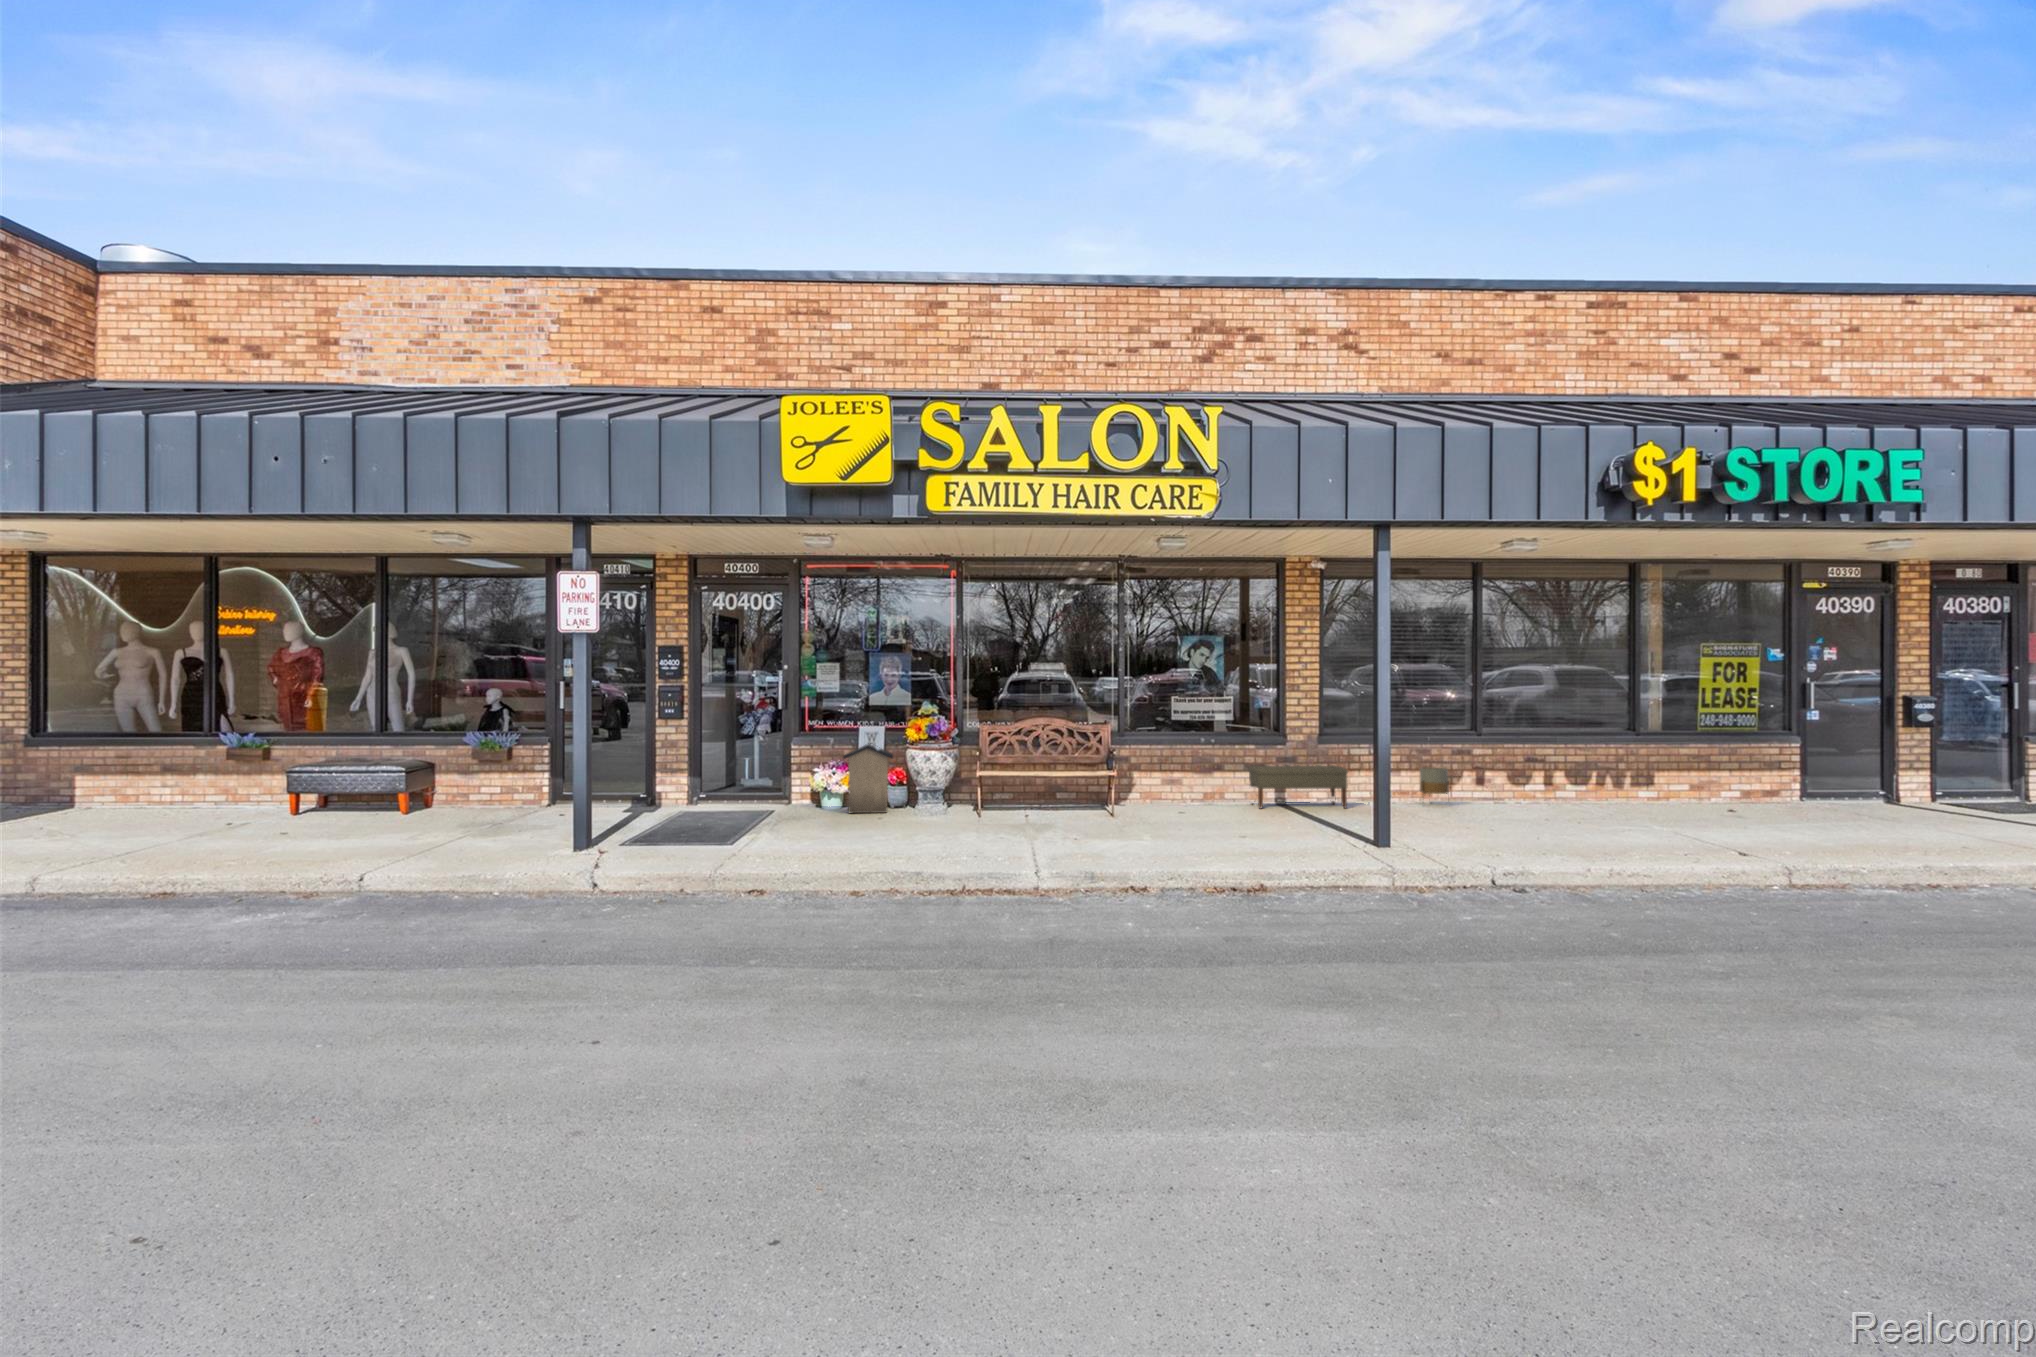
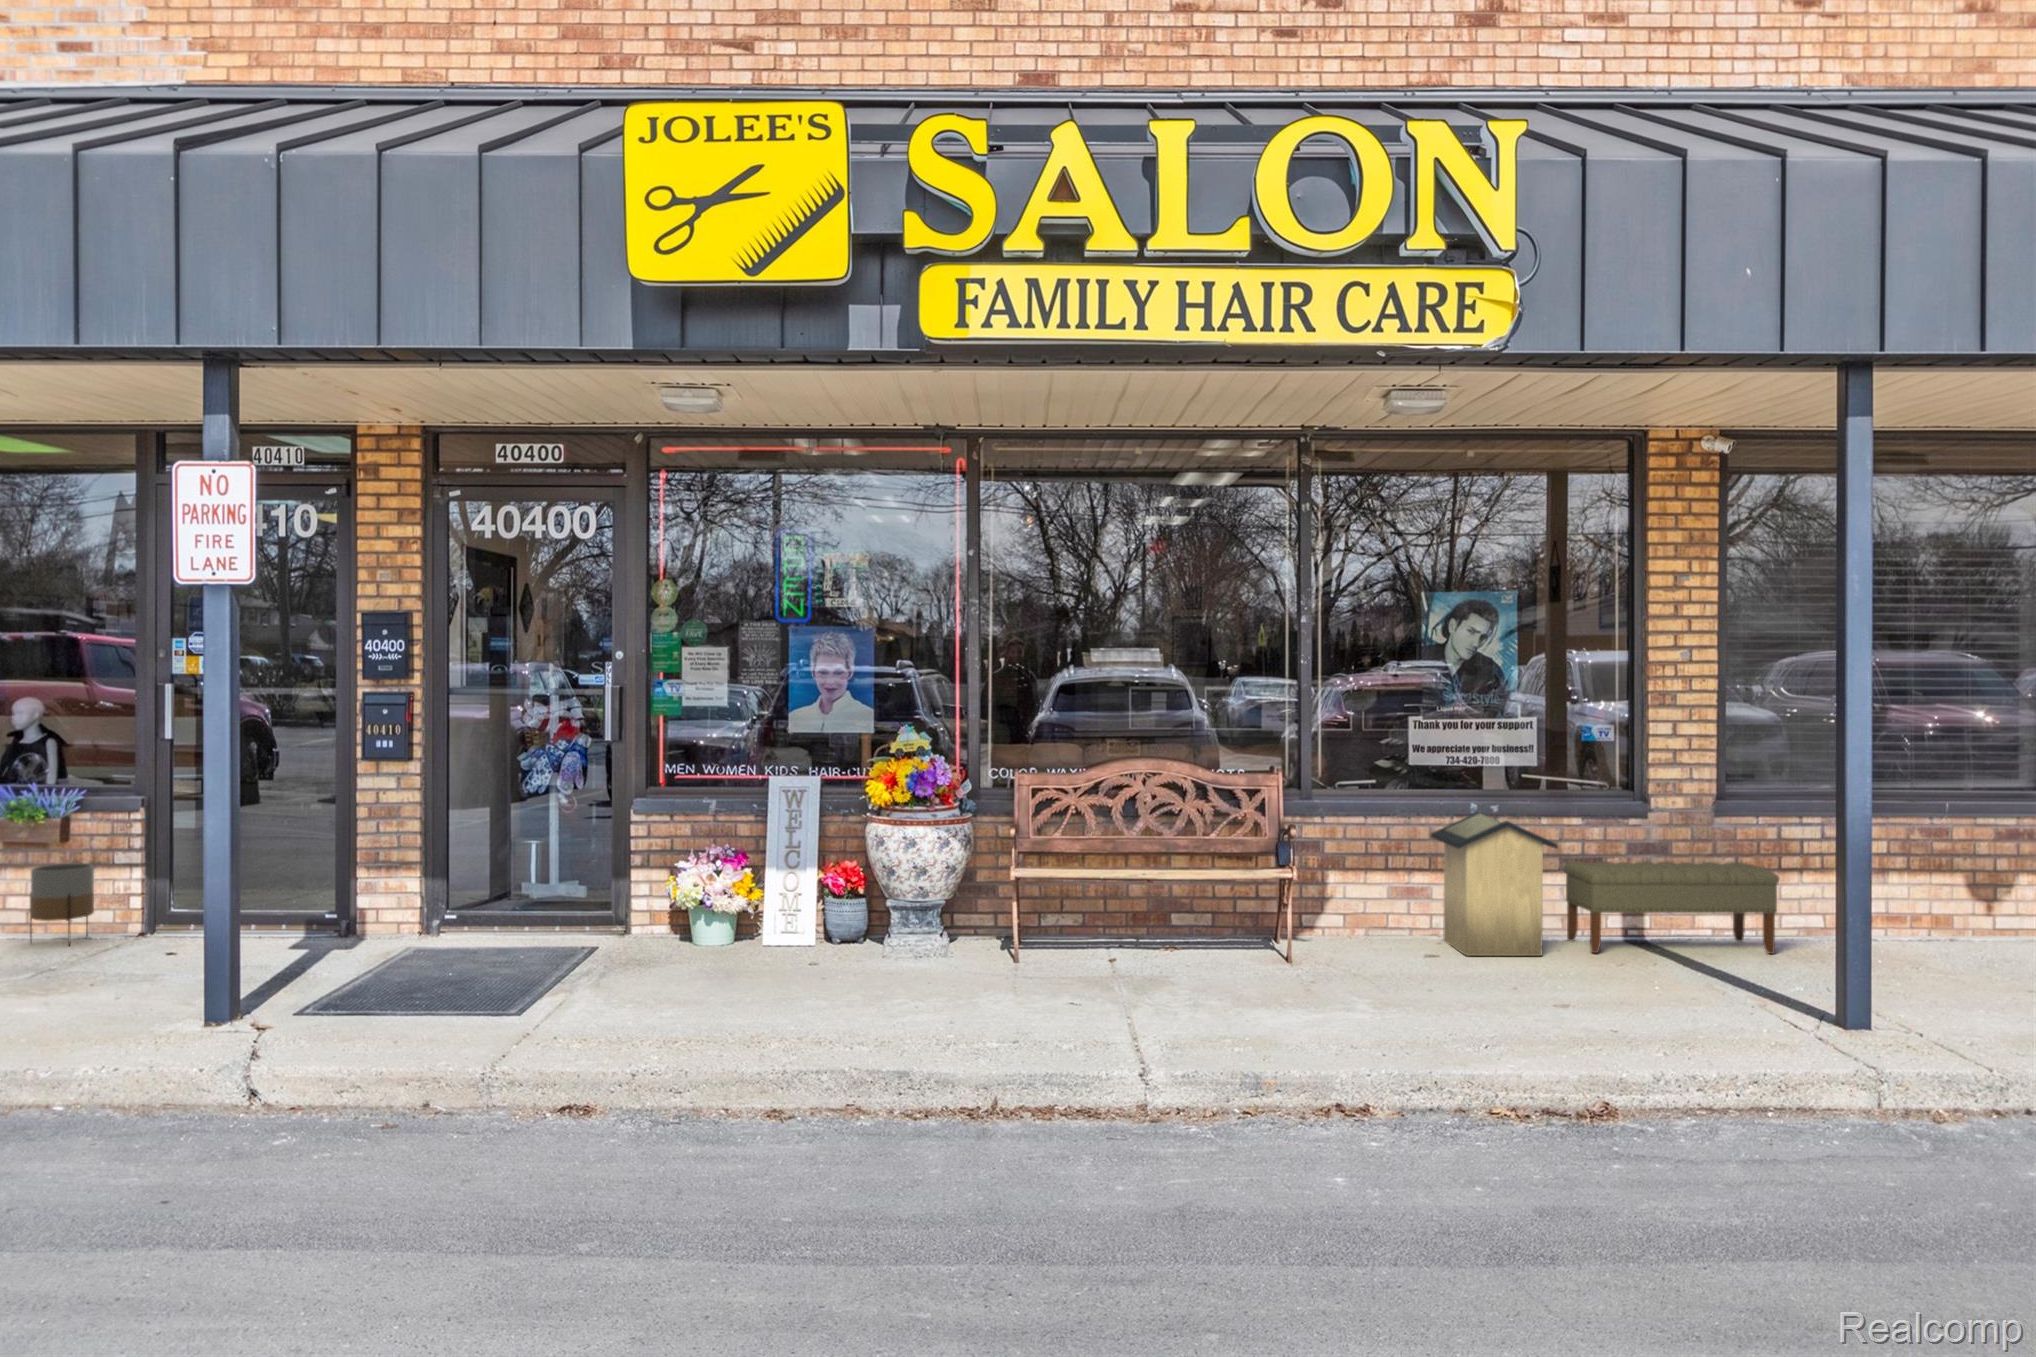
trash can: present [843,744,893,813] -> present [1431,812,1558,956]
planter: present [1420,767,1449,794] -> present [30,864,94,944]

